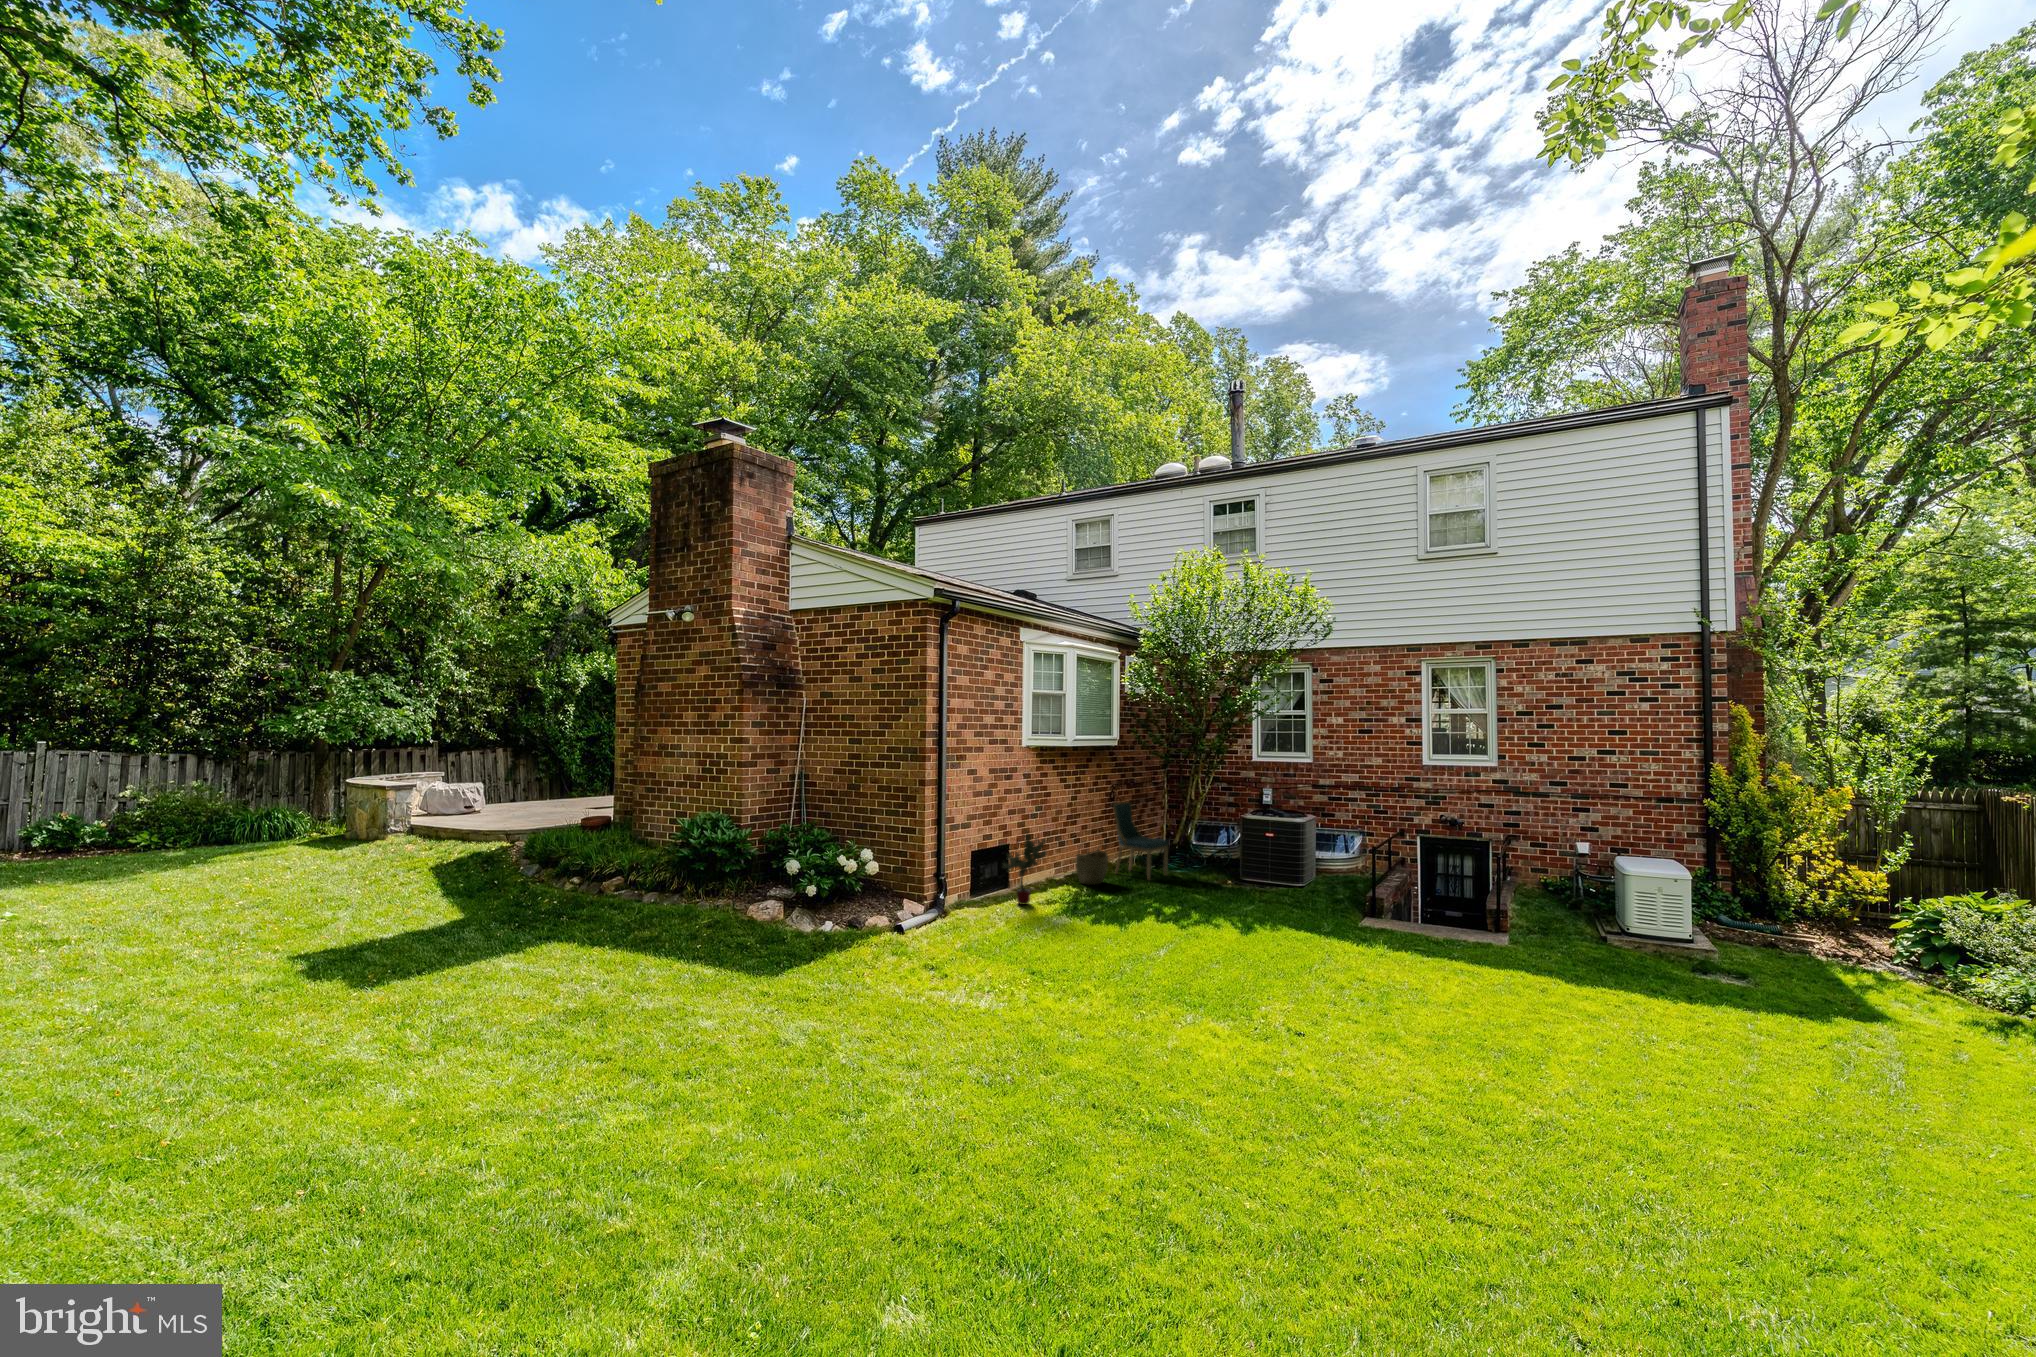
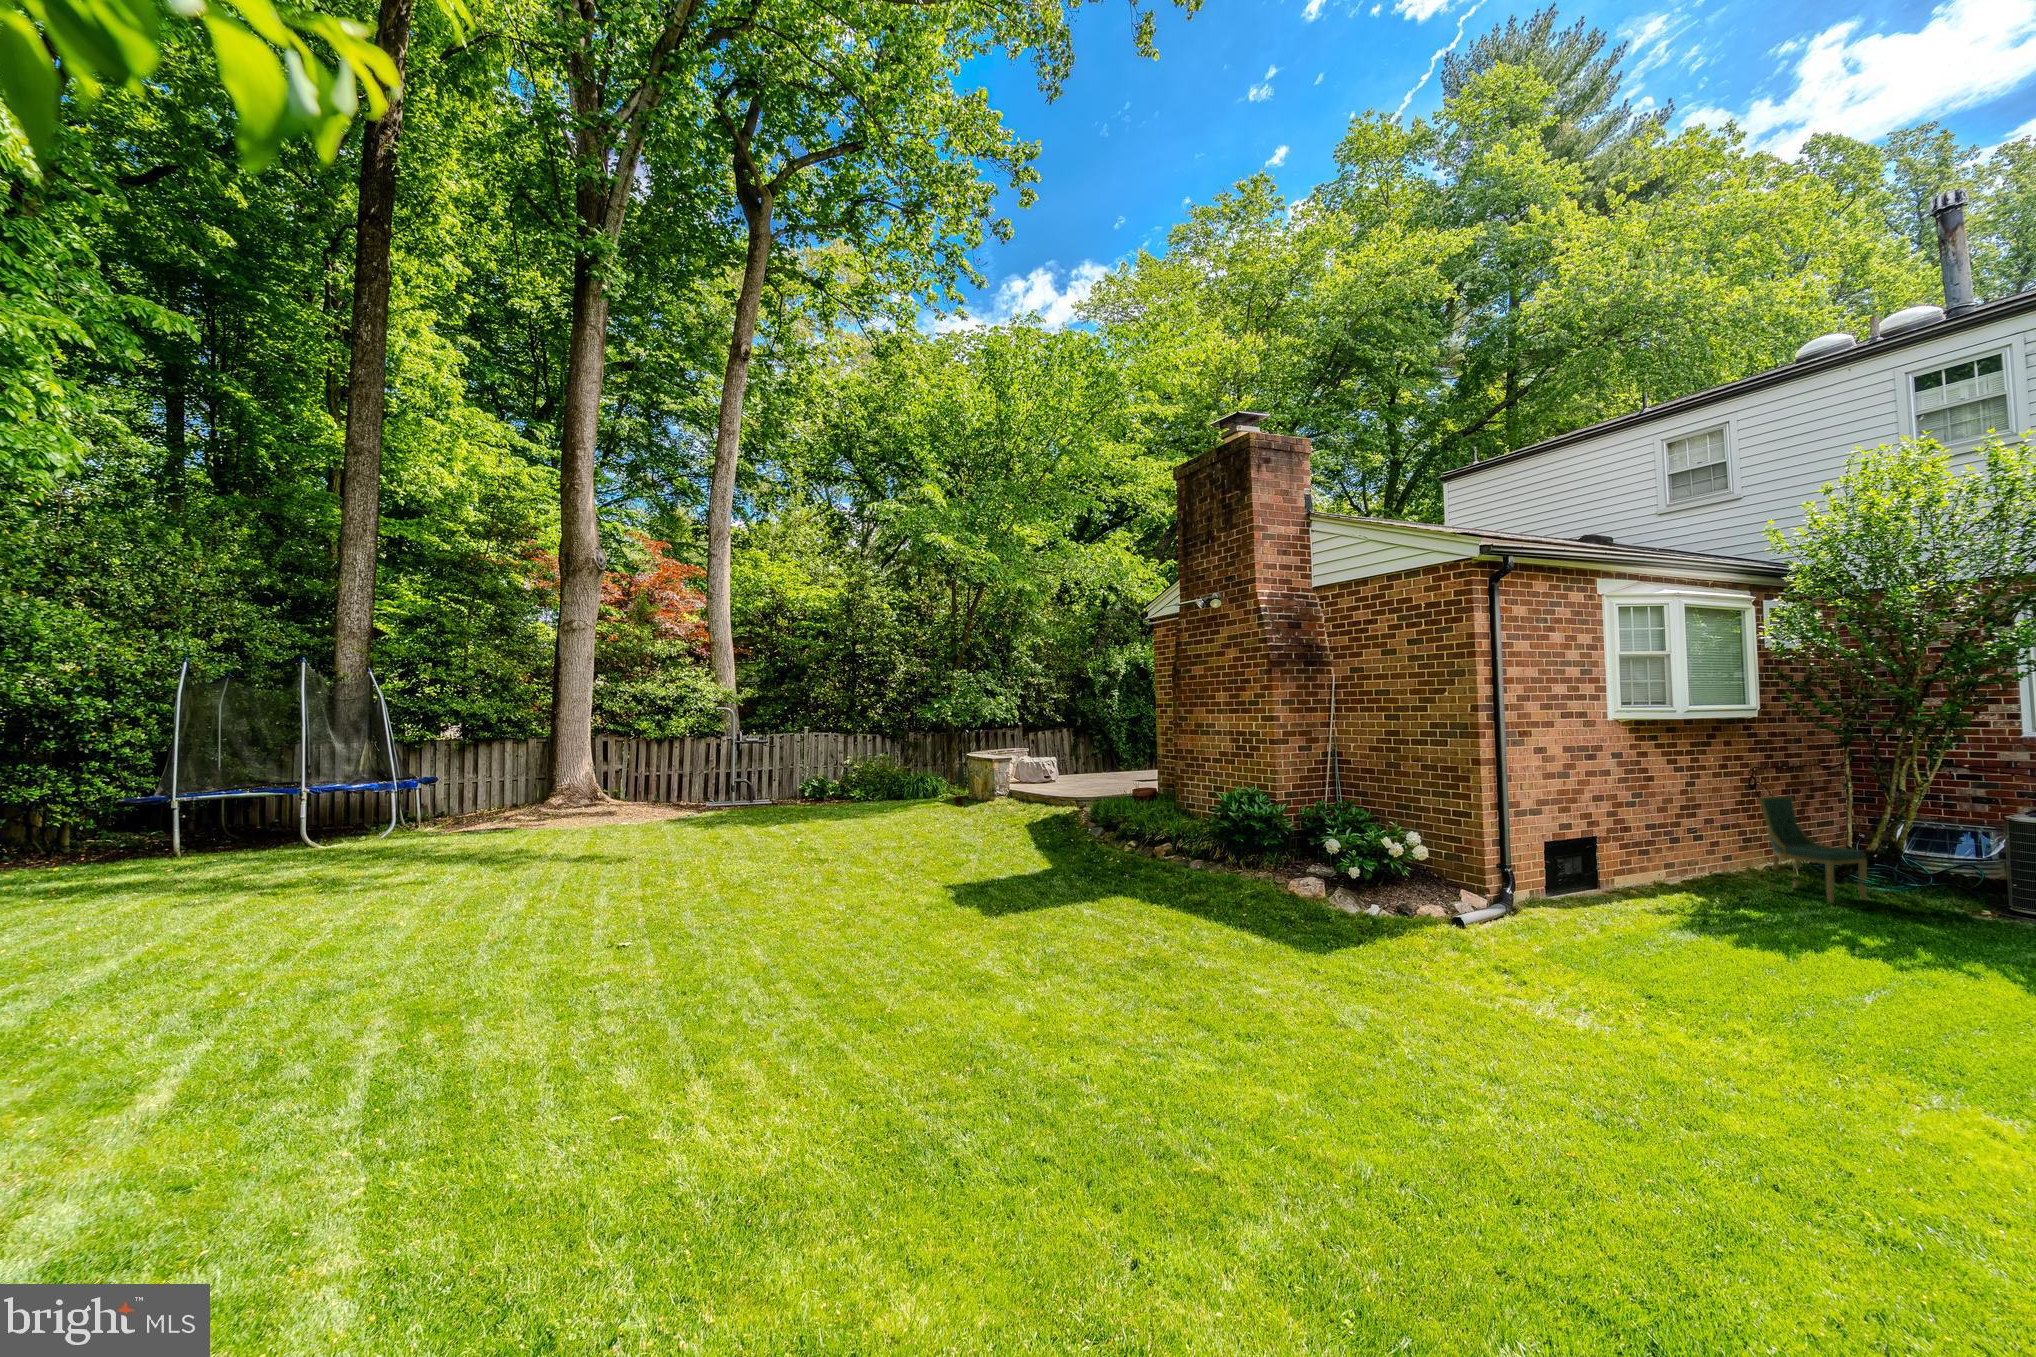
potted tree: present [1003,832,1047,905] -> present [953,763,970,805]
woven basket: present [1076,845,1108,885] -> none [1699,844,1755,900]

